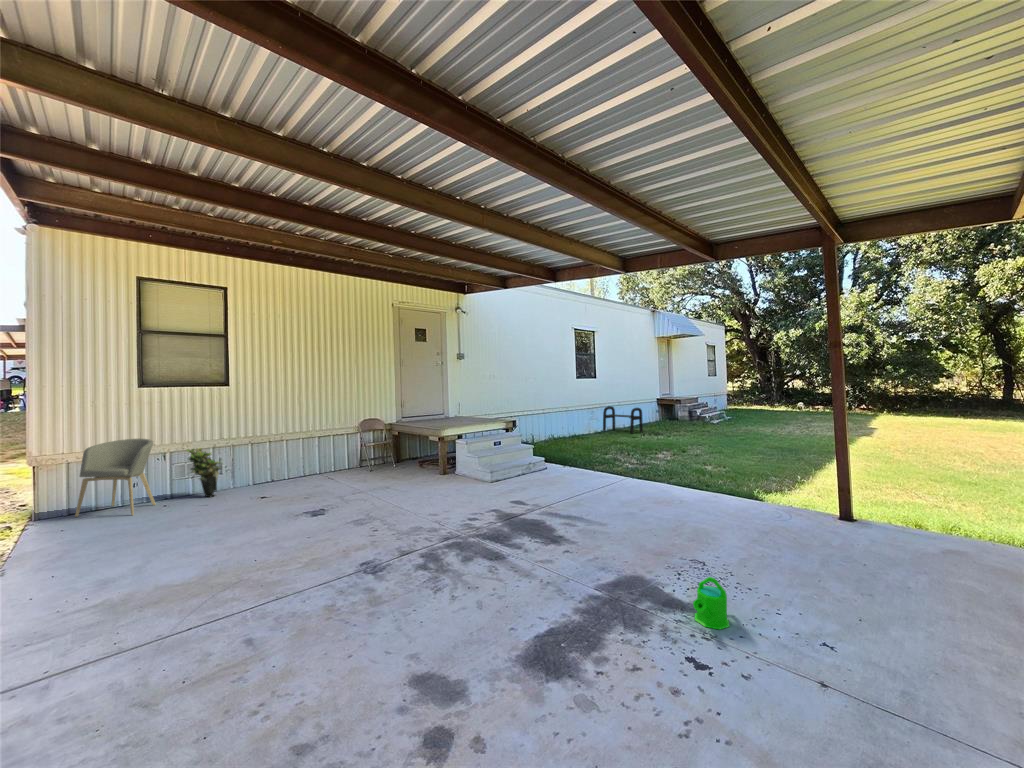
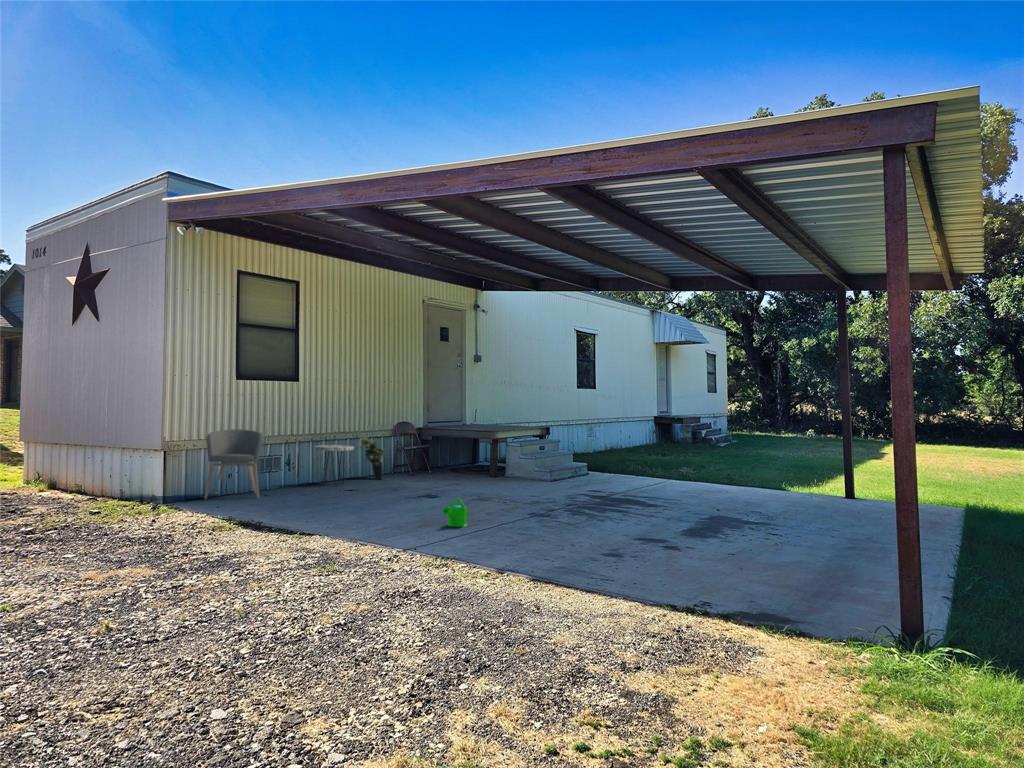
bench: present [603,406,643,434] -> none [603,422,648,453]
side table: none [246,446,289,489] -> present [315,445,354,486]
potted plant: present [187,448,220,497] -> present [361,437,385,479]
watering can: present [693,577,729,630] -> present [442,498,469,527]

